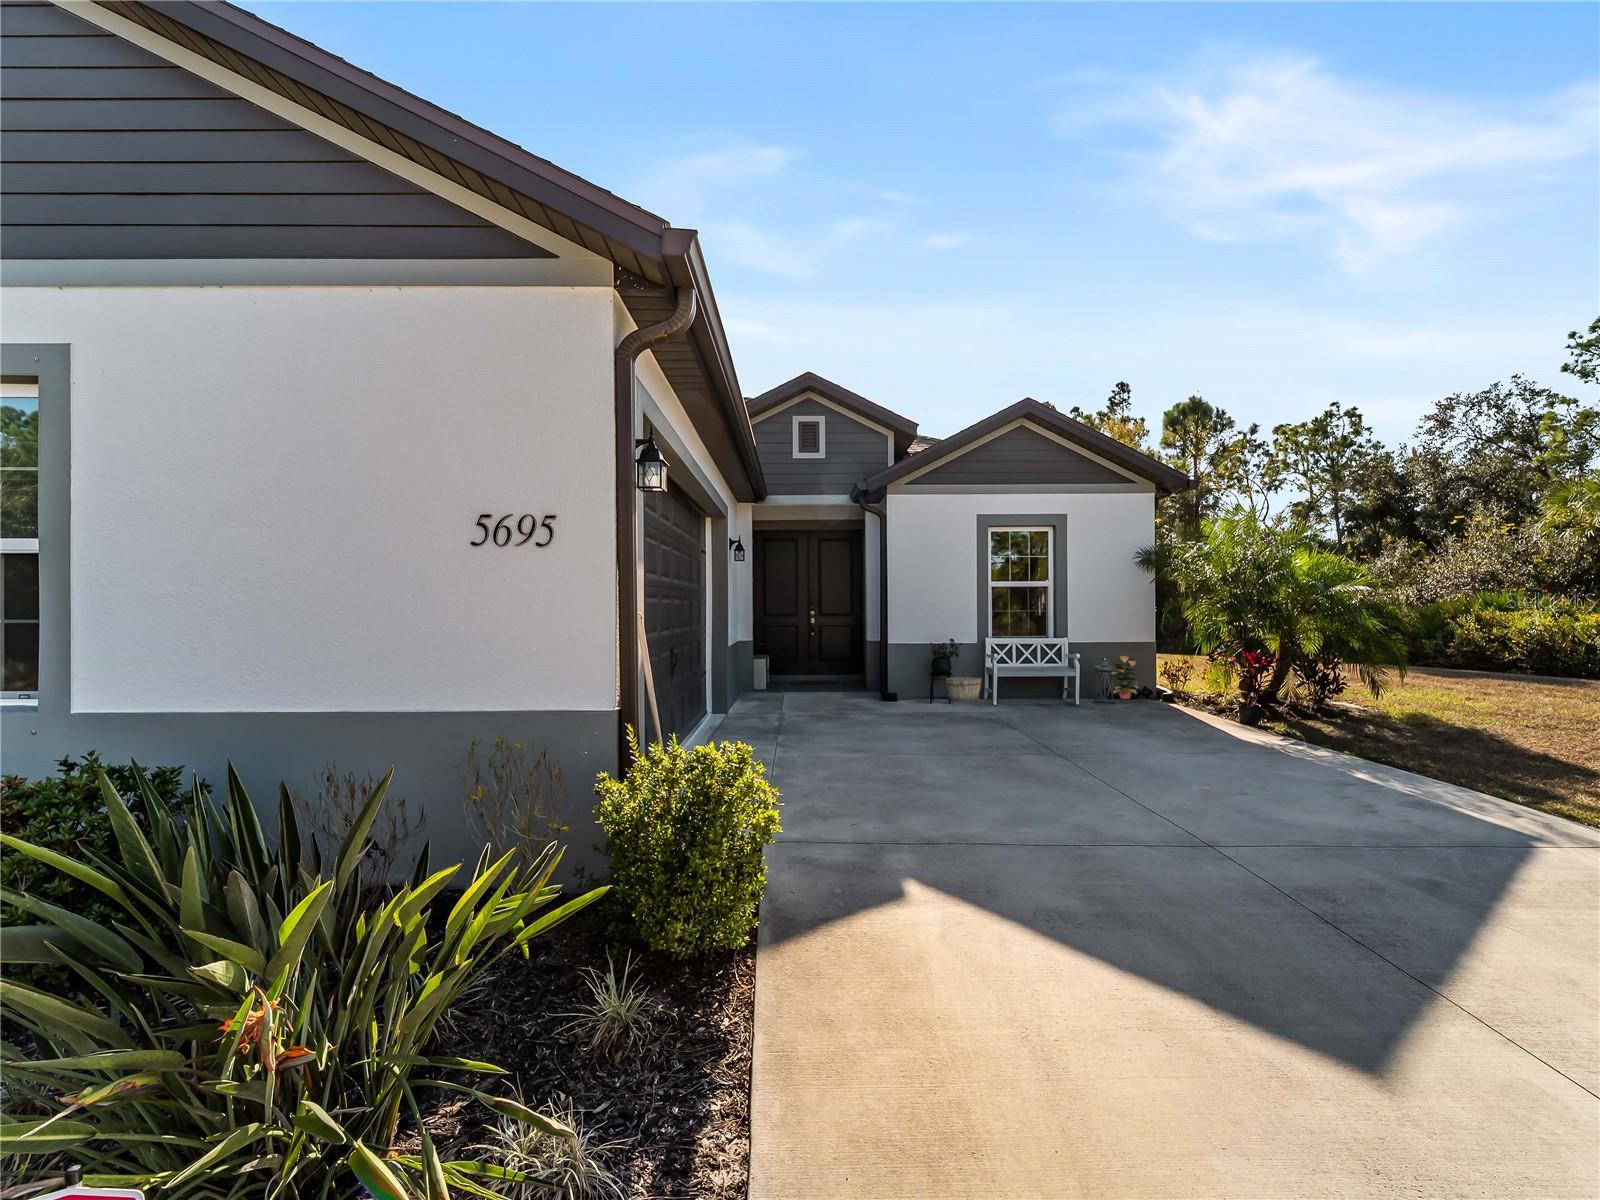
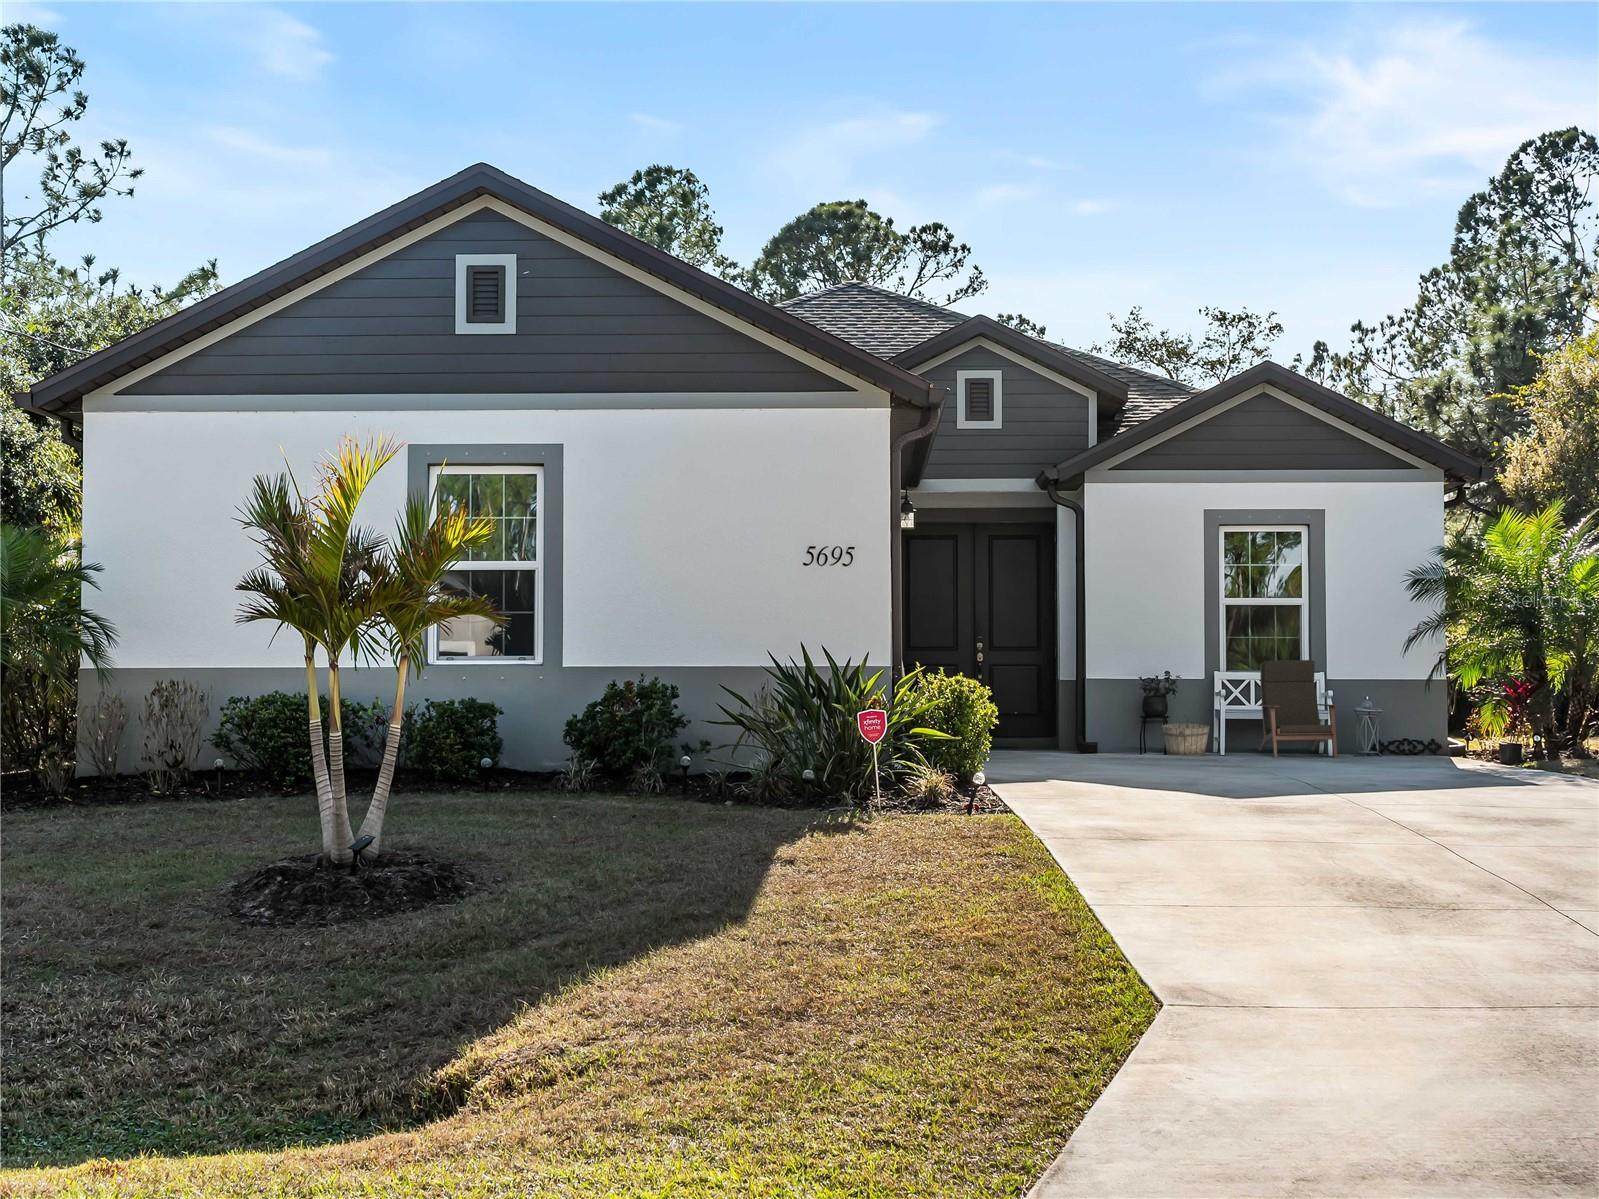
lounge chair: none [1017,628,1079,702] -> present [1257,660,1339,758]
decorative plant: present [1109,656,1138,699] -> none [1380,698,1424,755]

